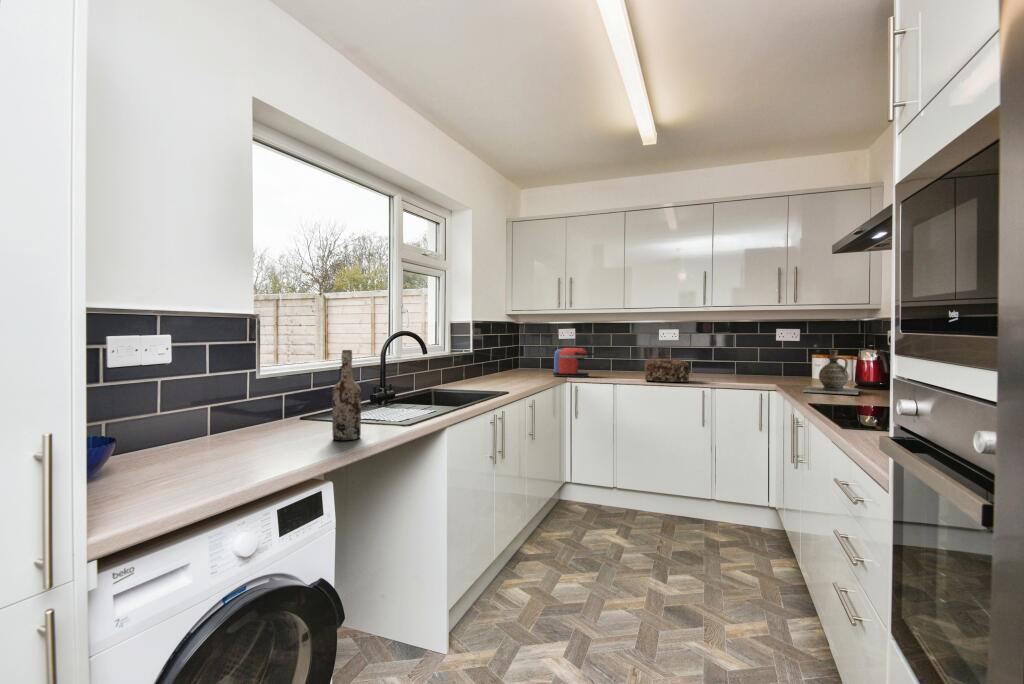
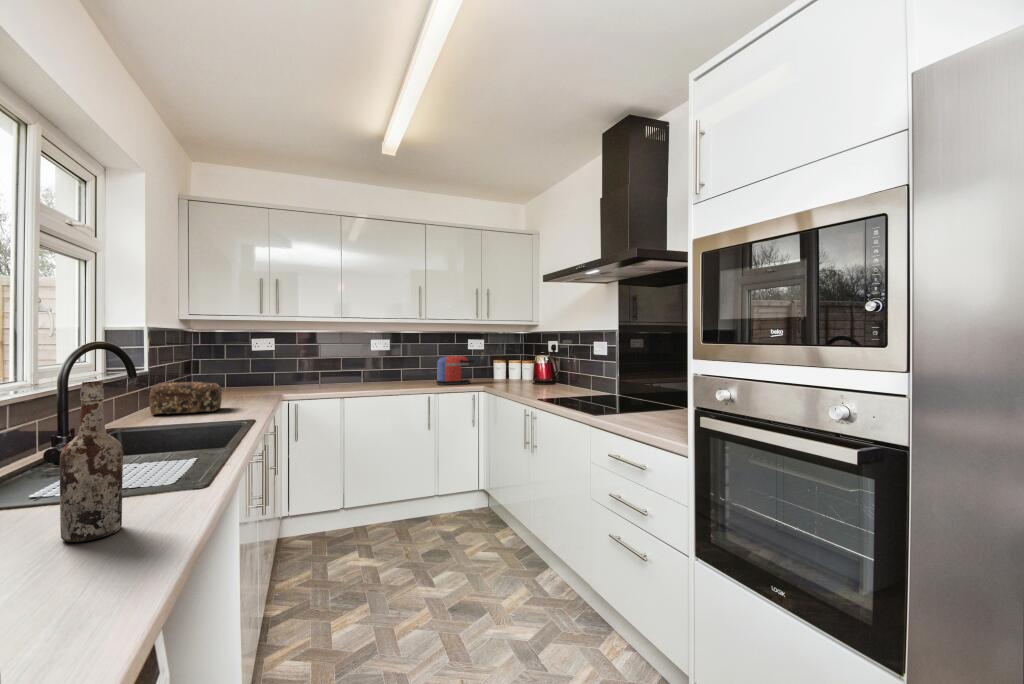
coffee maker: present [553,348,594,377] -> present [436,356,474,385]
ceramic jug: present [803,350,858,394] -> none [507,355,549,390]
bread loaf: present [645,359,689,382] -> present [149,382,222,415]

